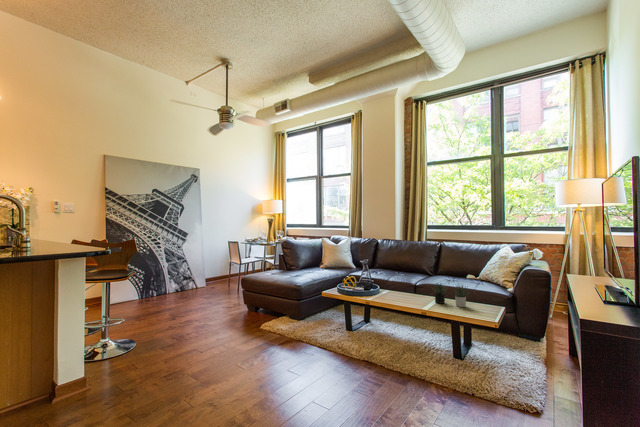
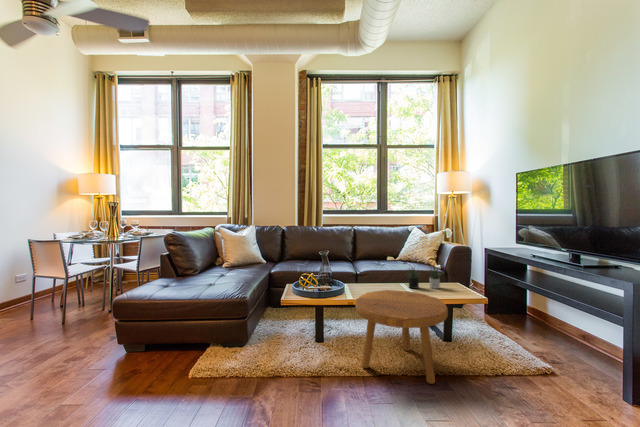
footstool: none [349,297,427,377] -> present [356,290,448,384]

